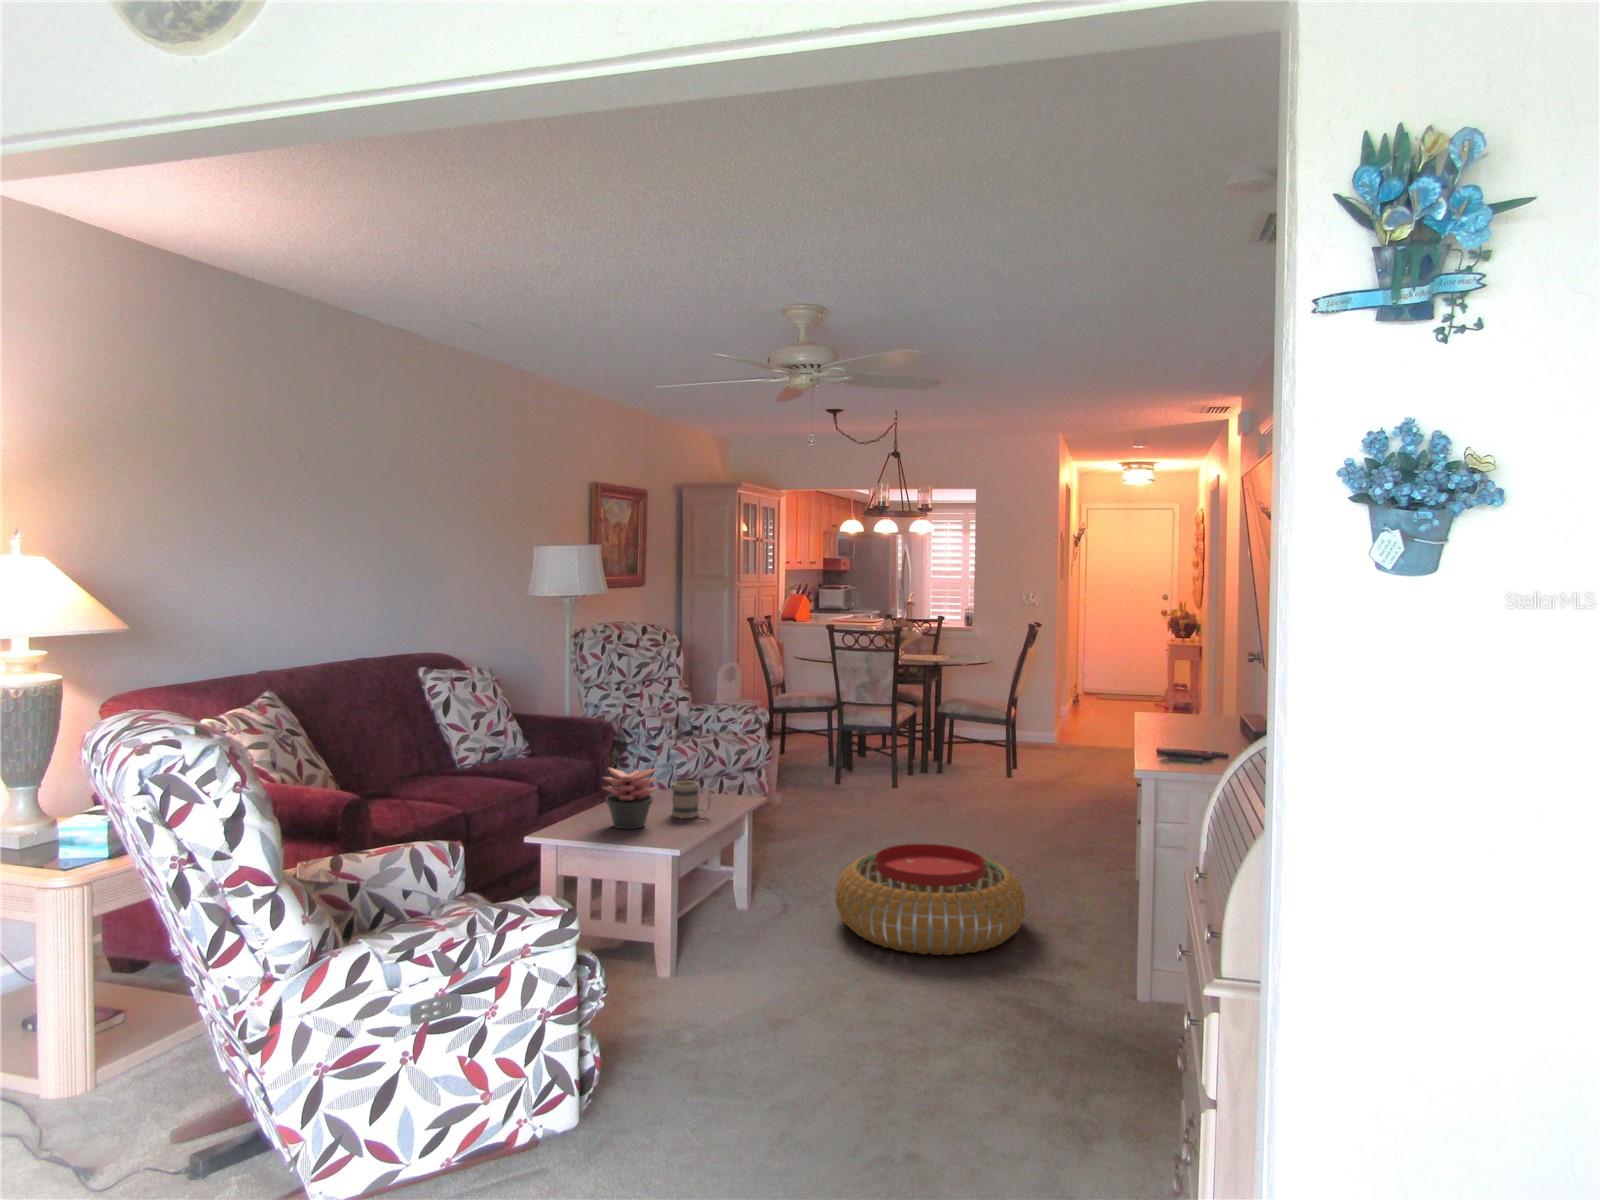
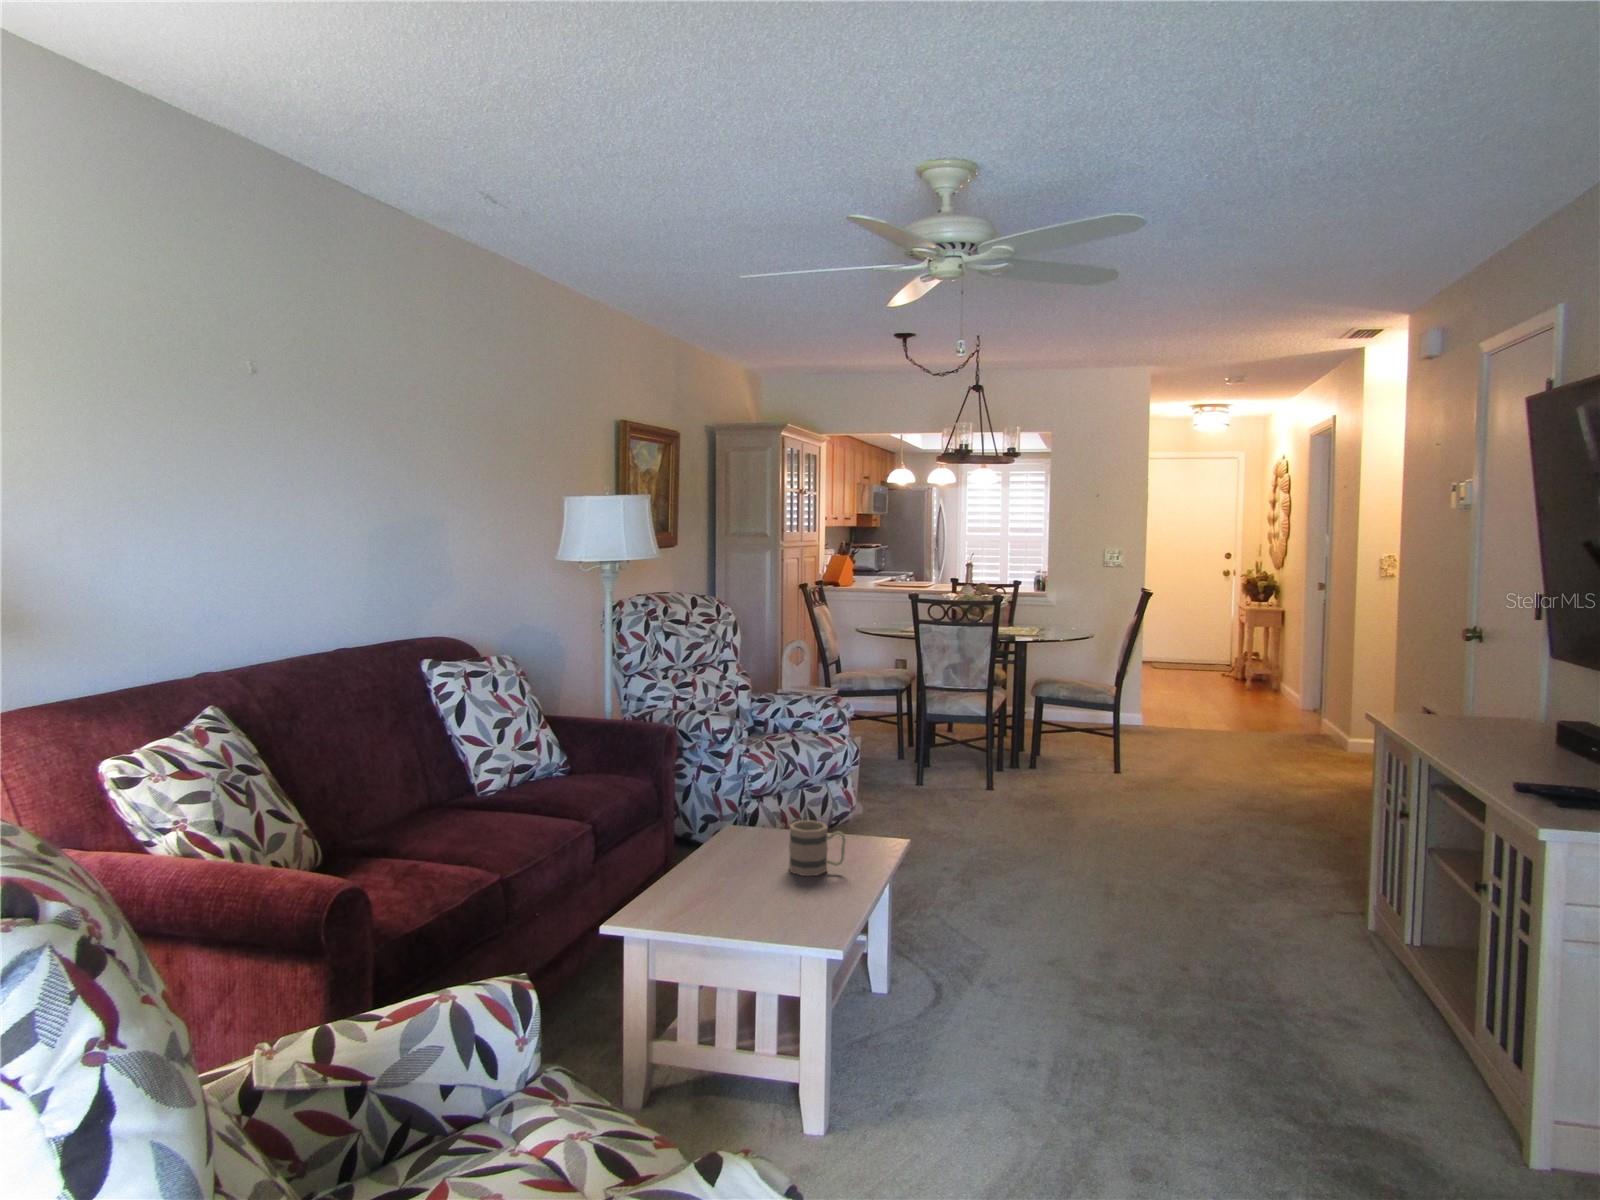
succulent plant: present [603,768,656,829] -> none [701,809,775,900]
pouf: present [835,844,1026,955] -> none [1017,900,1297,1077]

